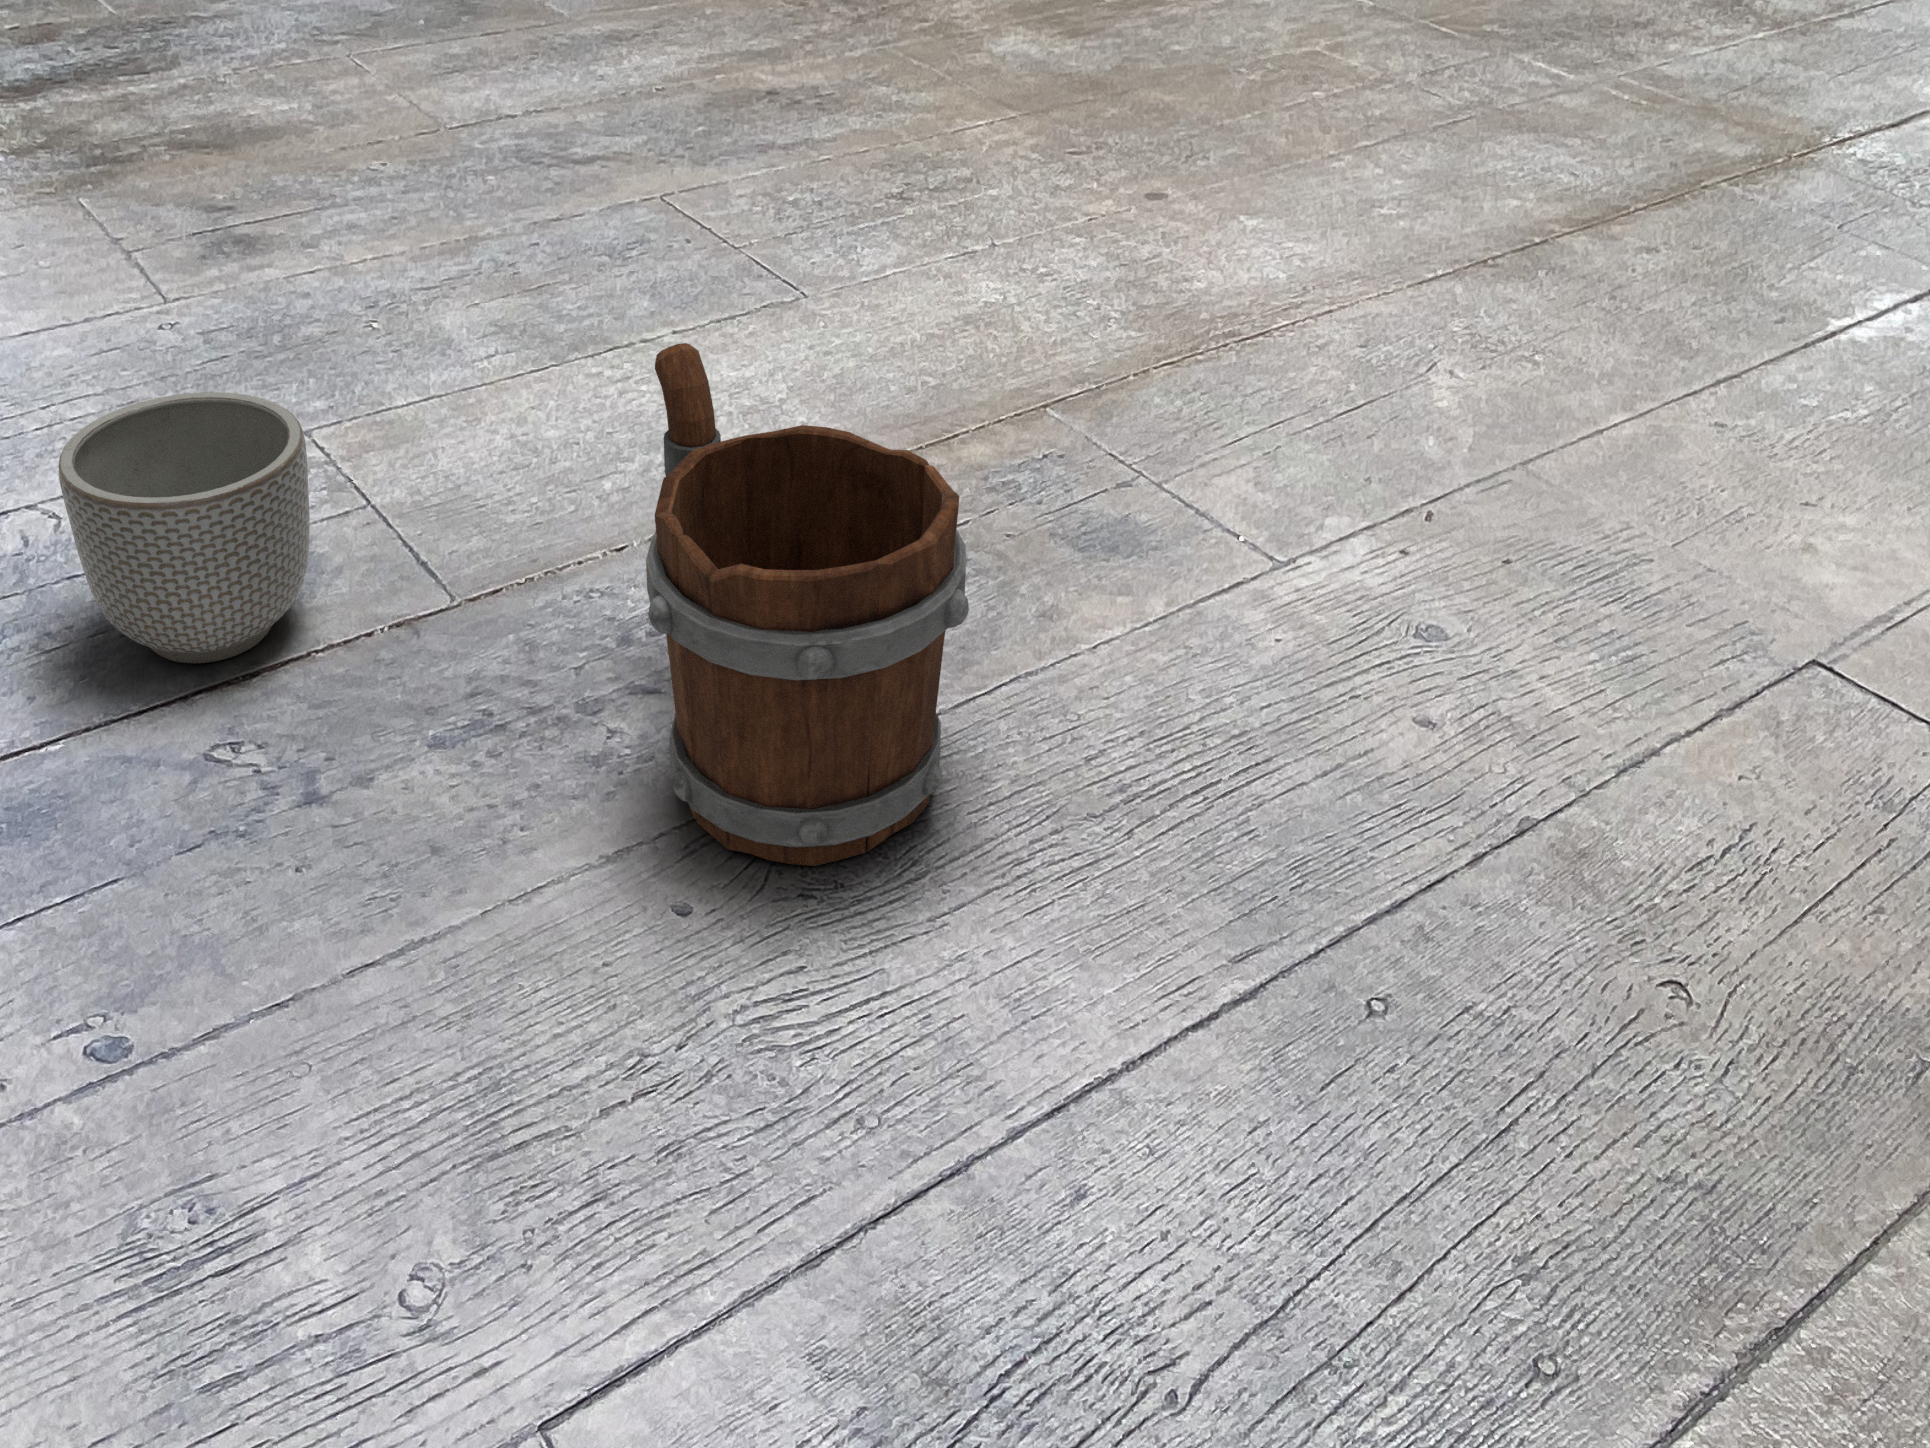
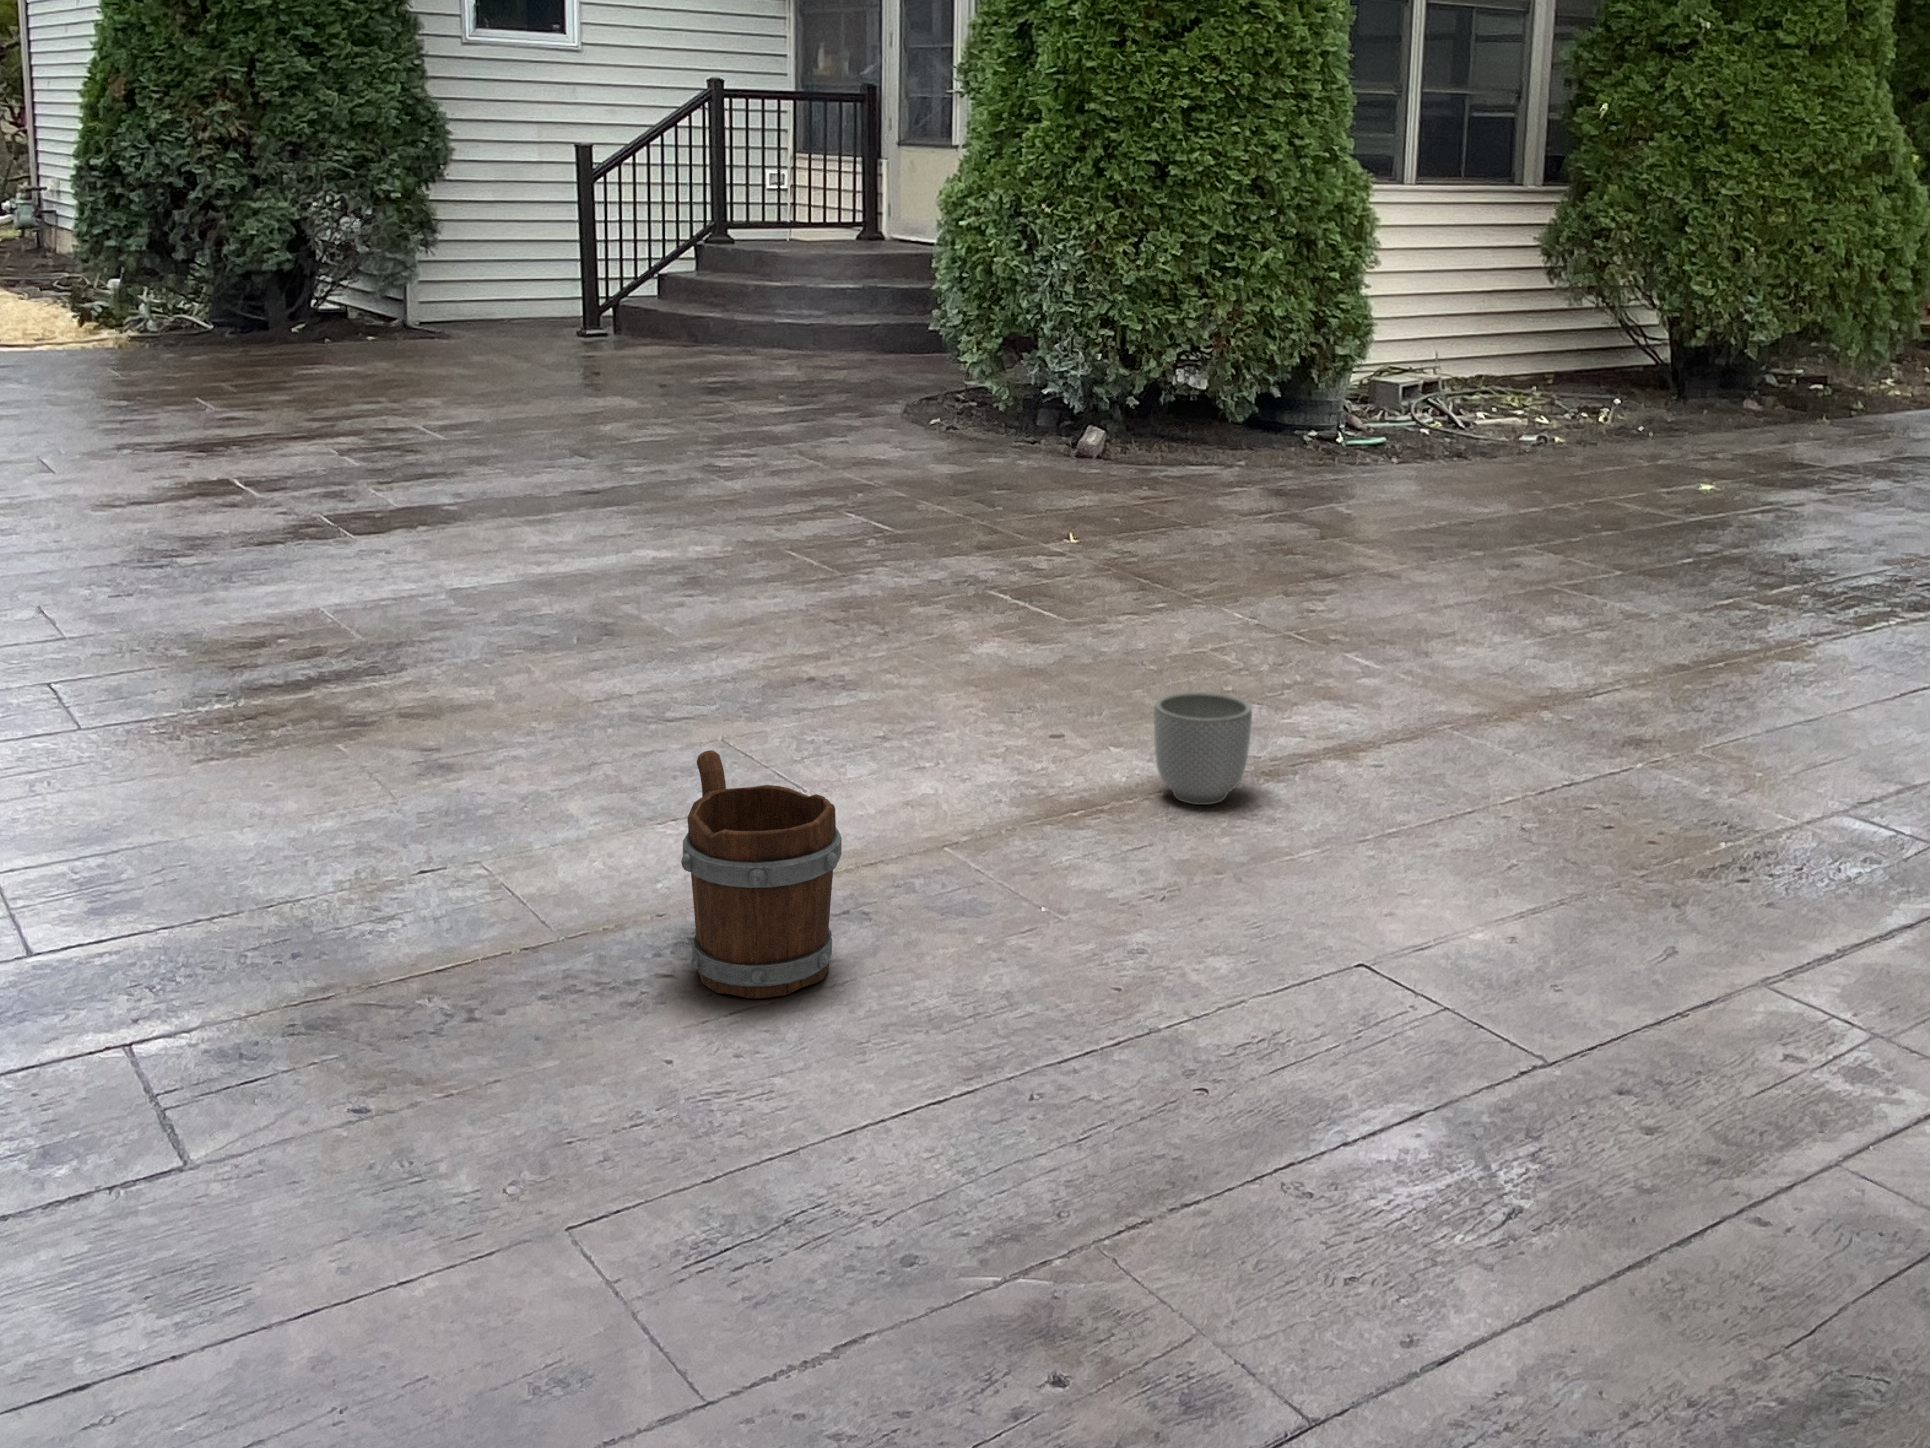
planter: present [58,392,310,663] -> present [1154,692,1252,805]

